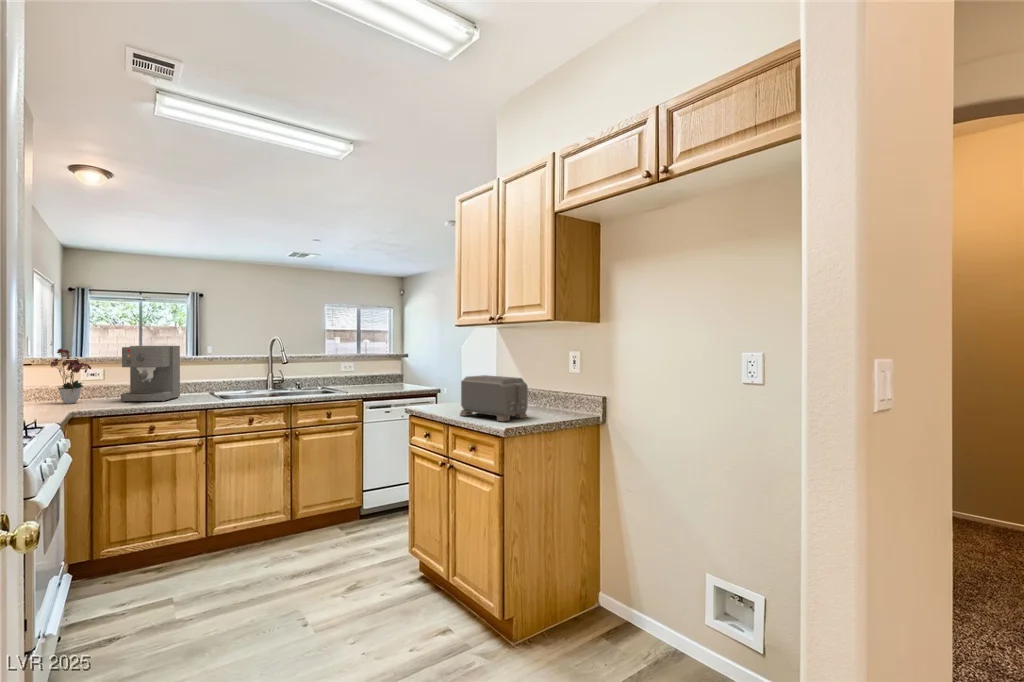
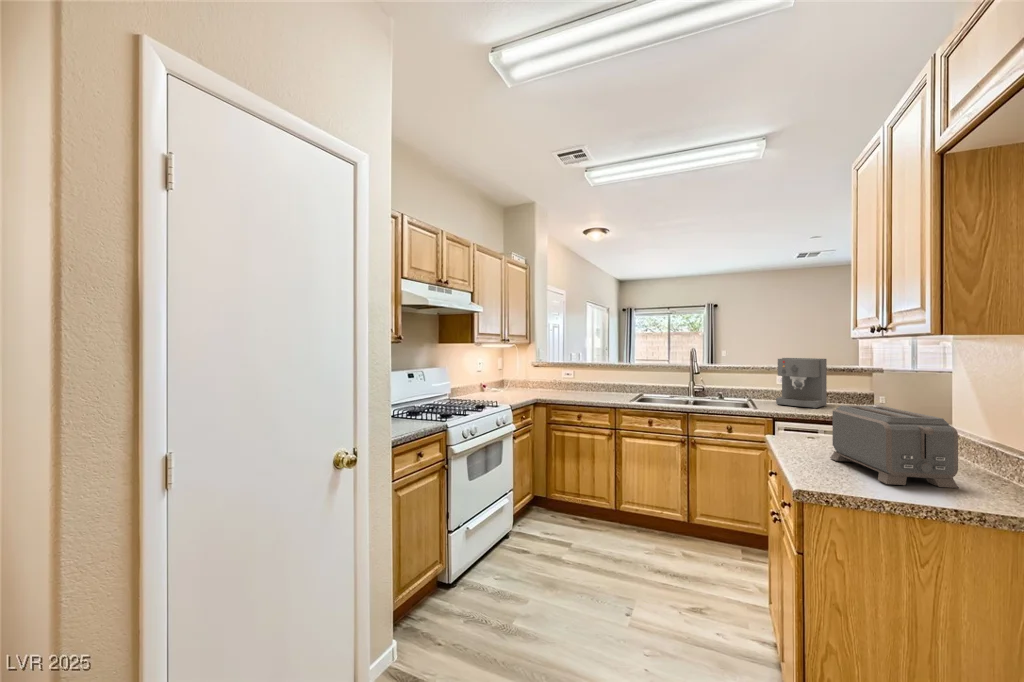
coffee maker: present [121,346,180,402] -> present [776,358,827,409]
flower arrangement: present [51,349,91,404] -> none [541,354,563,392]

